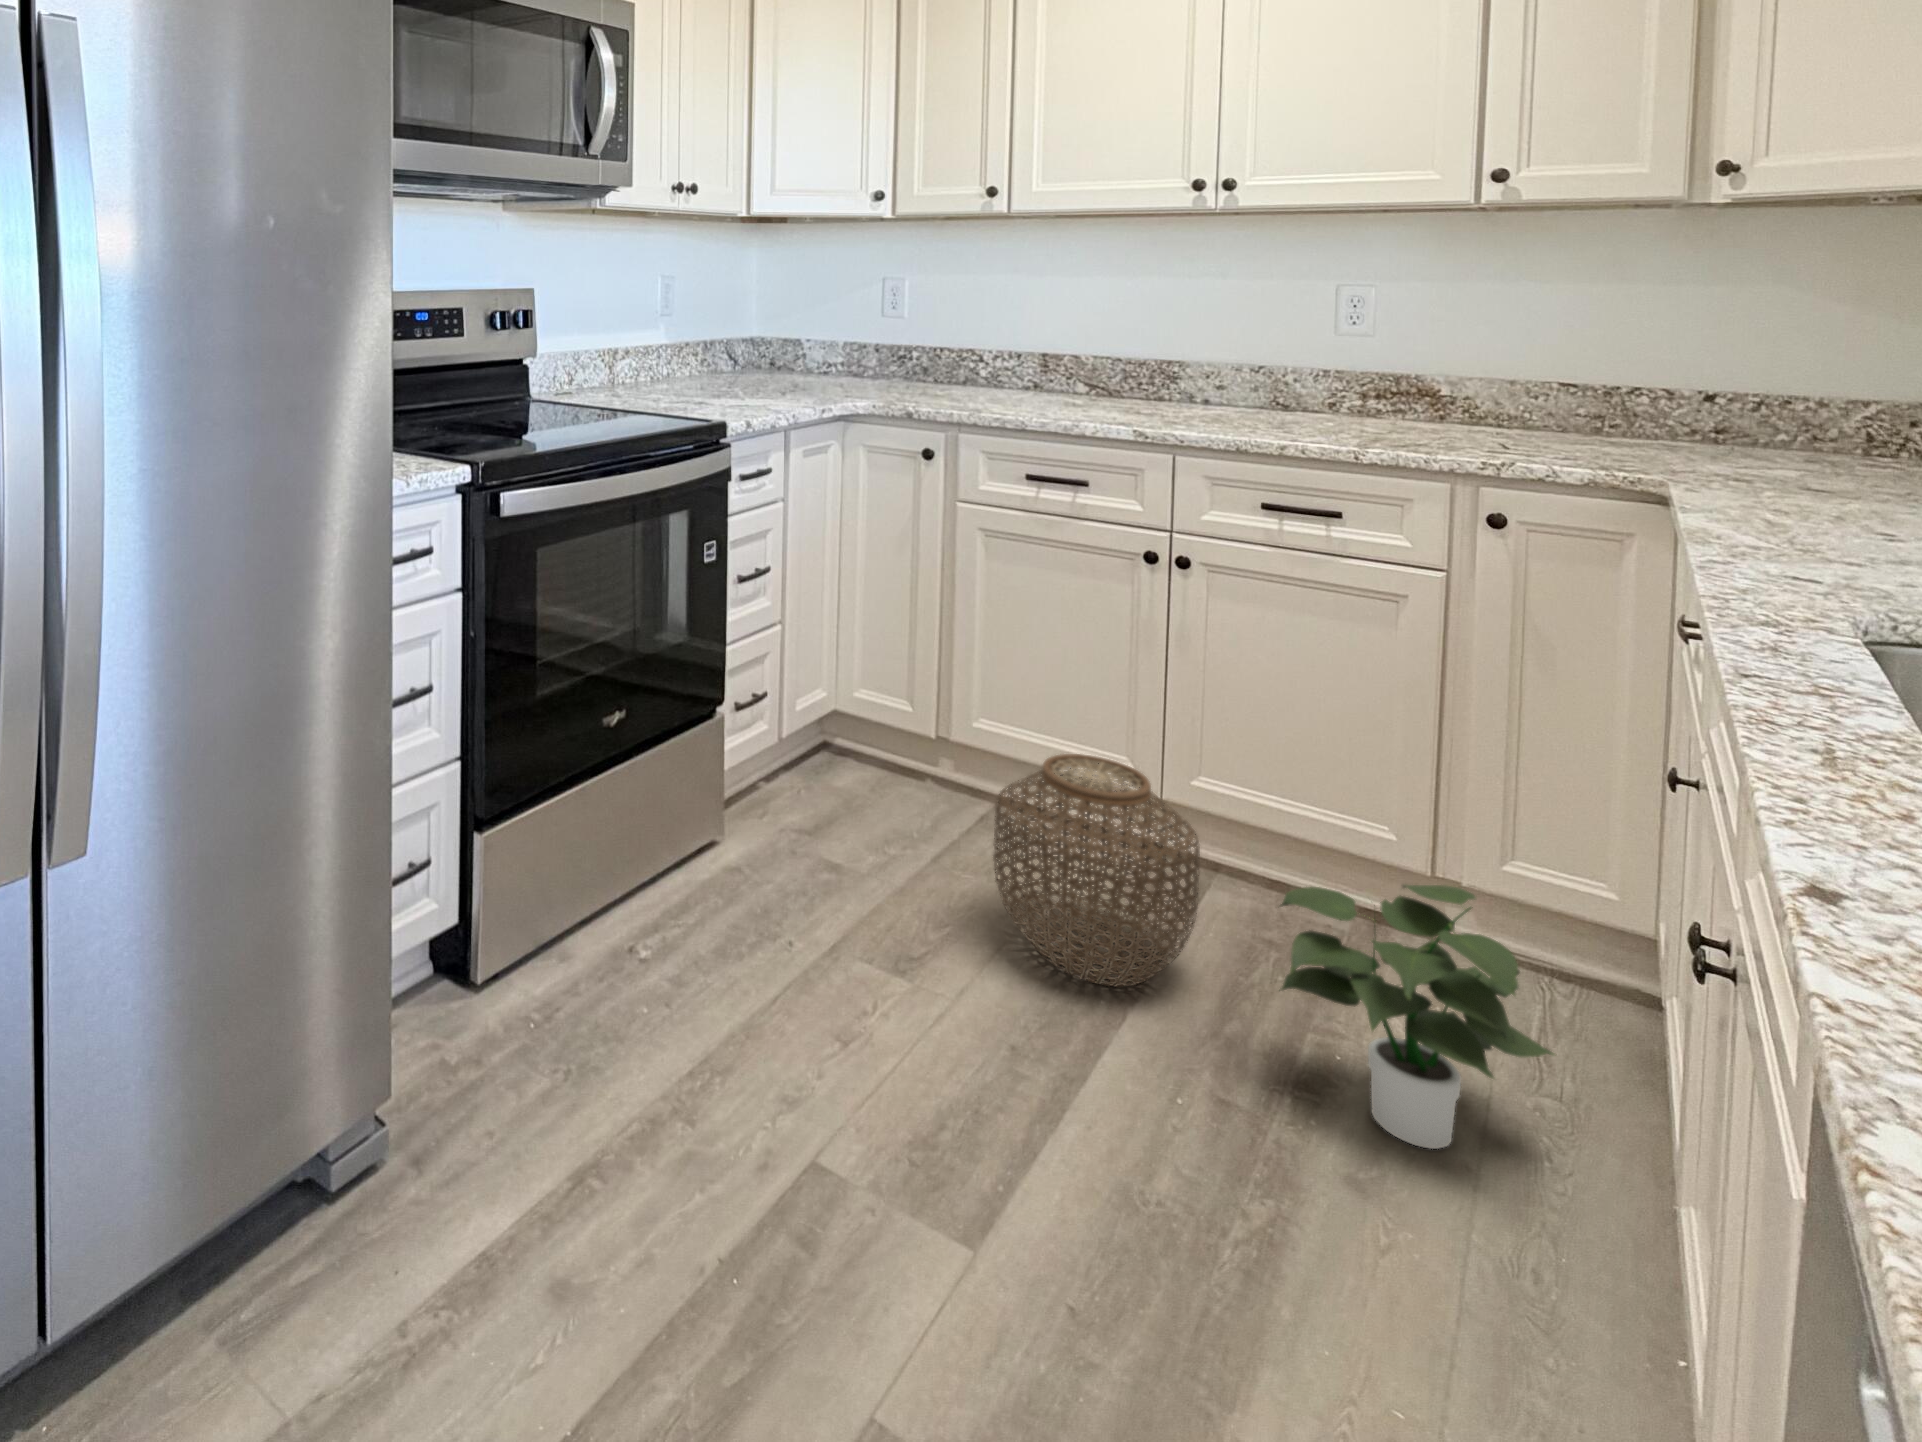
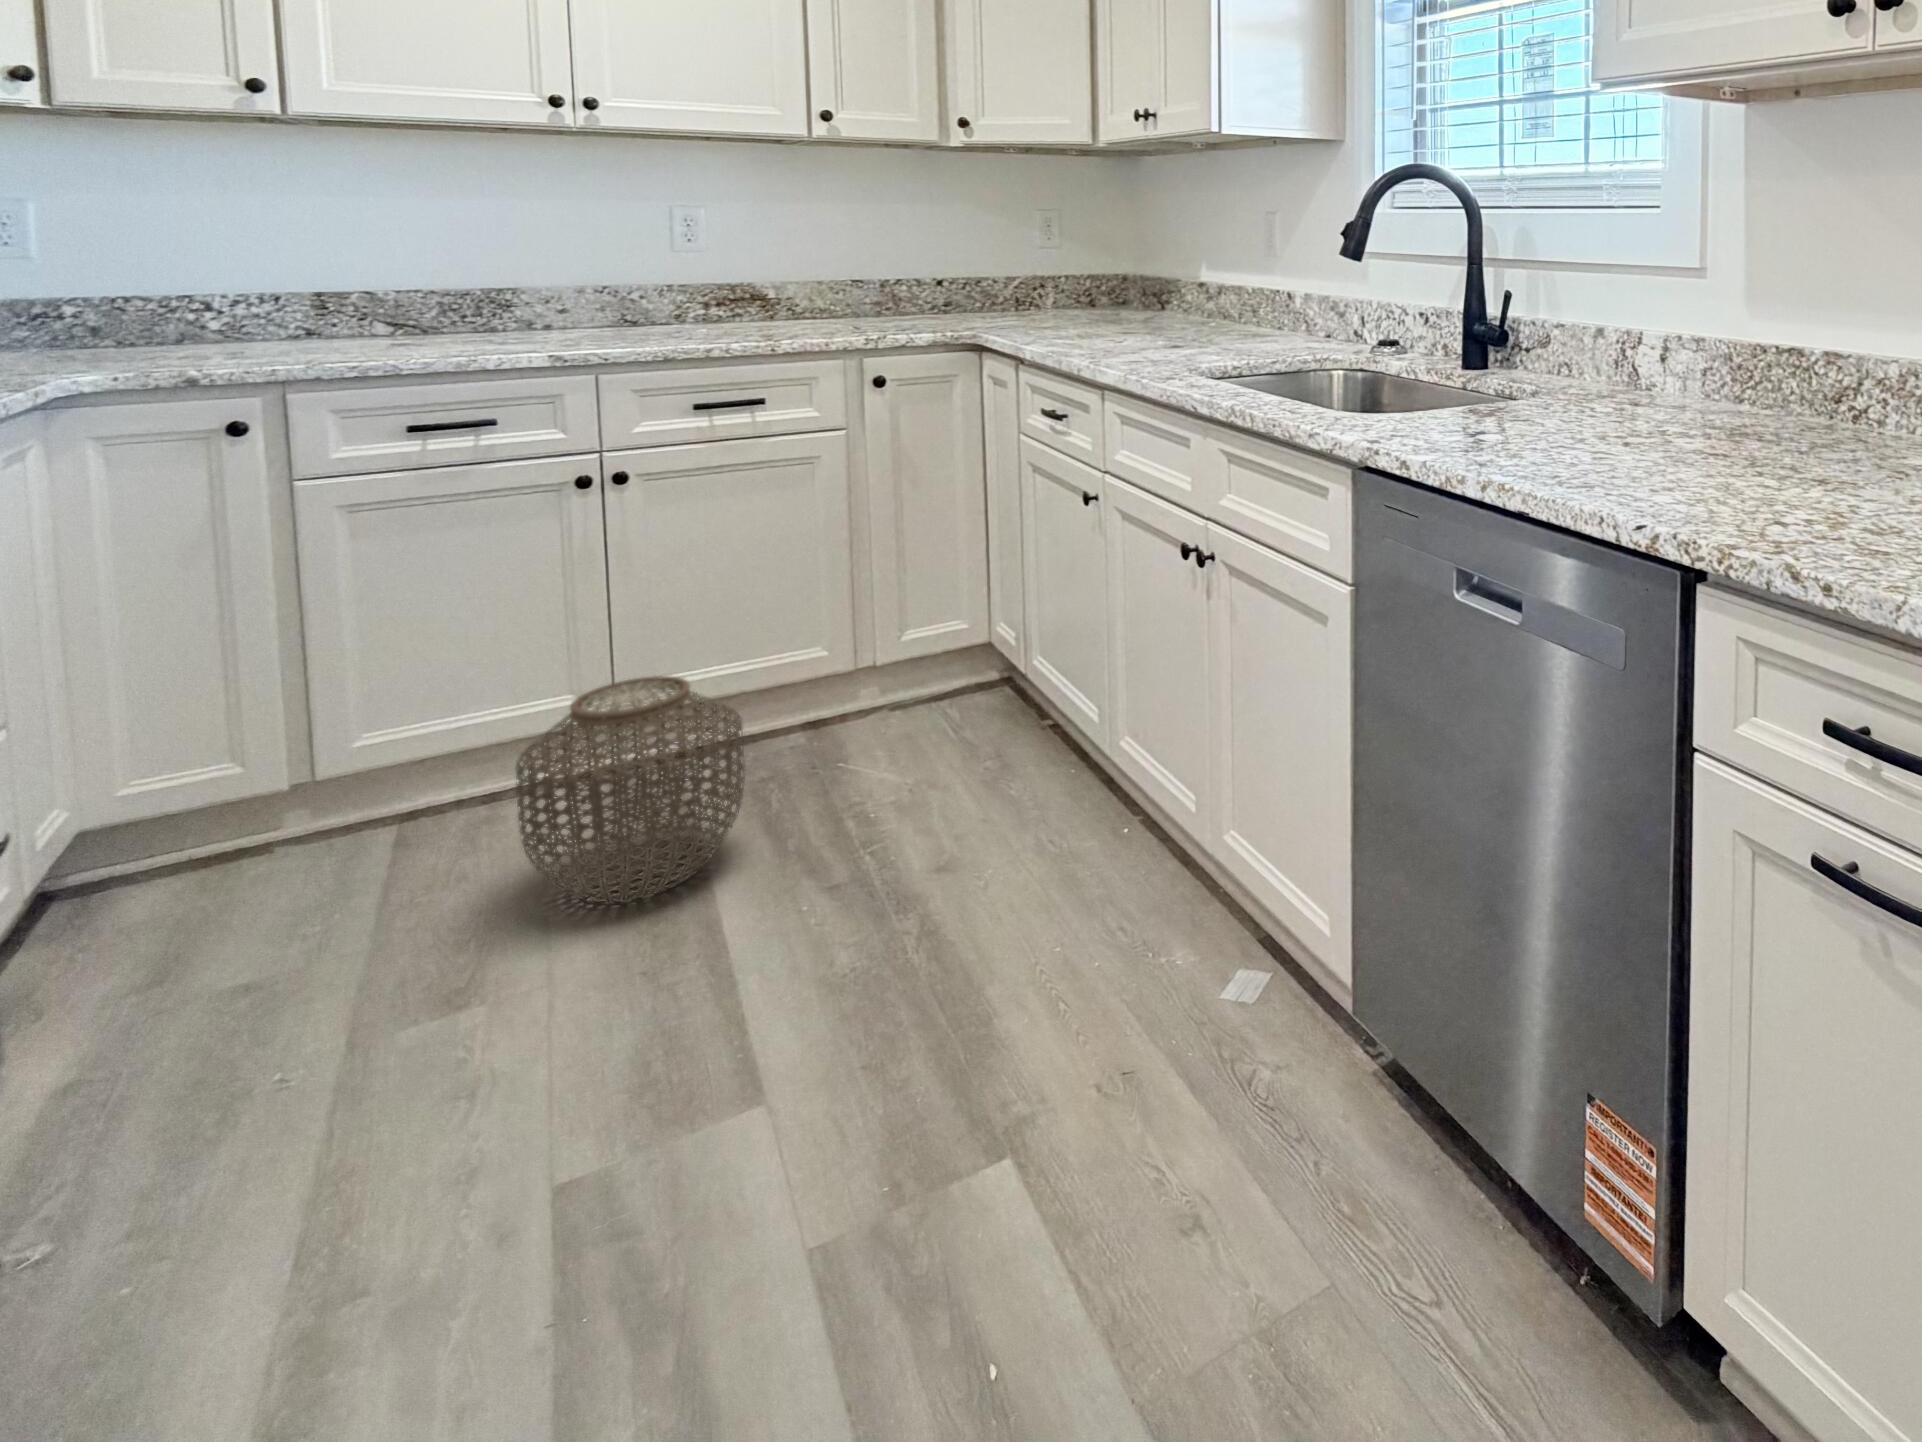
potted plant: present [1280,885,1554,1149] -> none [834,641,1008,835]

